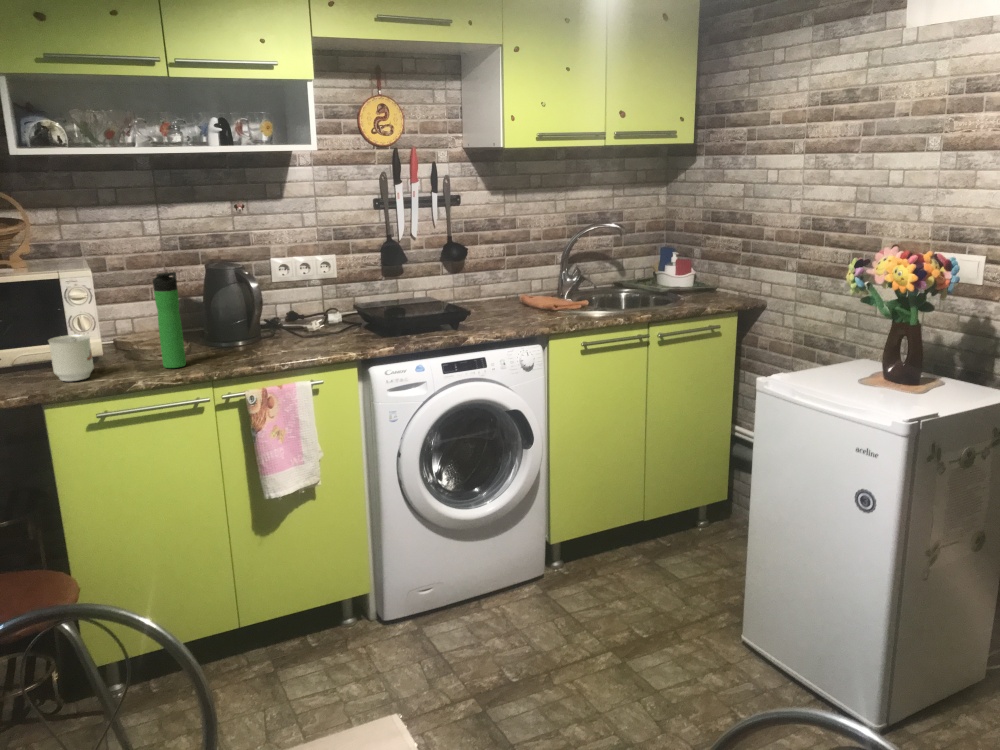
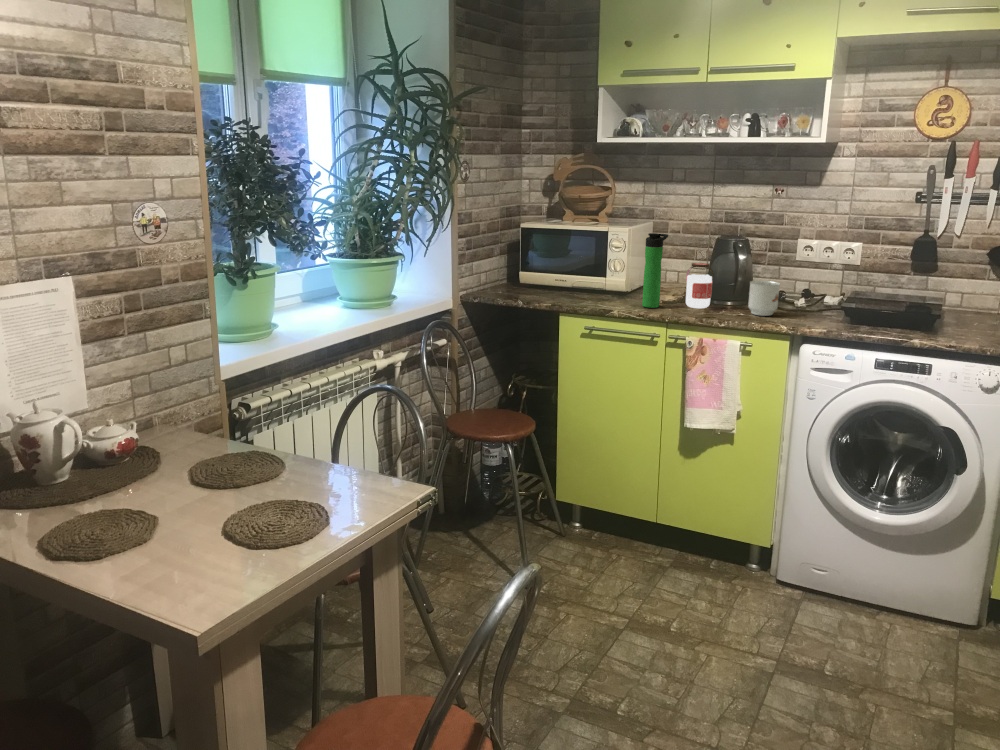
jar: none [206,300,242,357] -> present [686,263,714,308]
mug: present [48,335,94,381] -> present [748,281,780,316]

